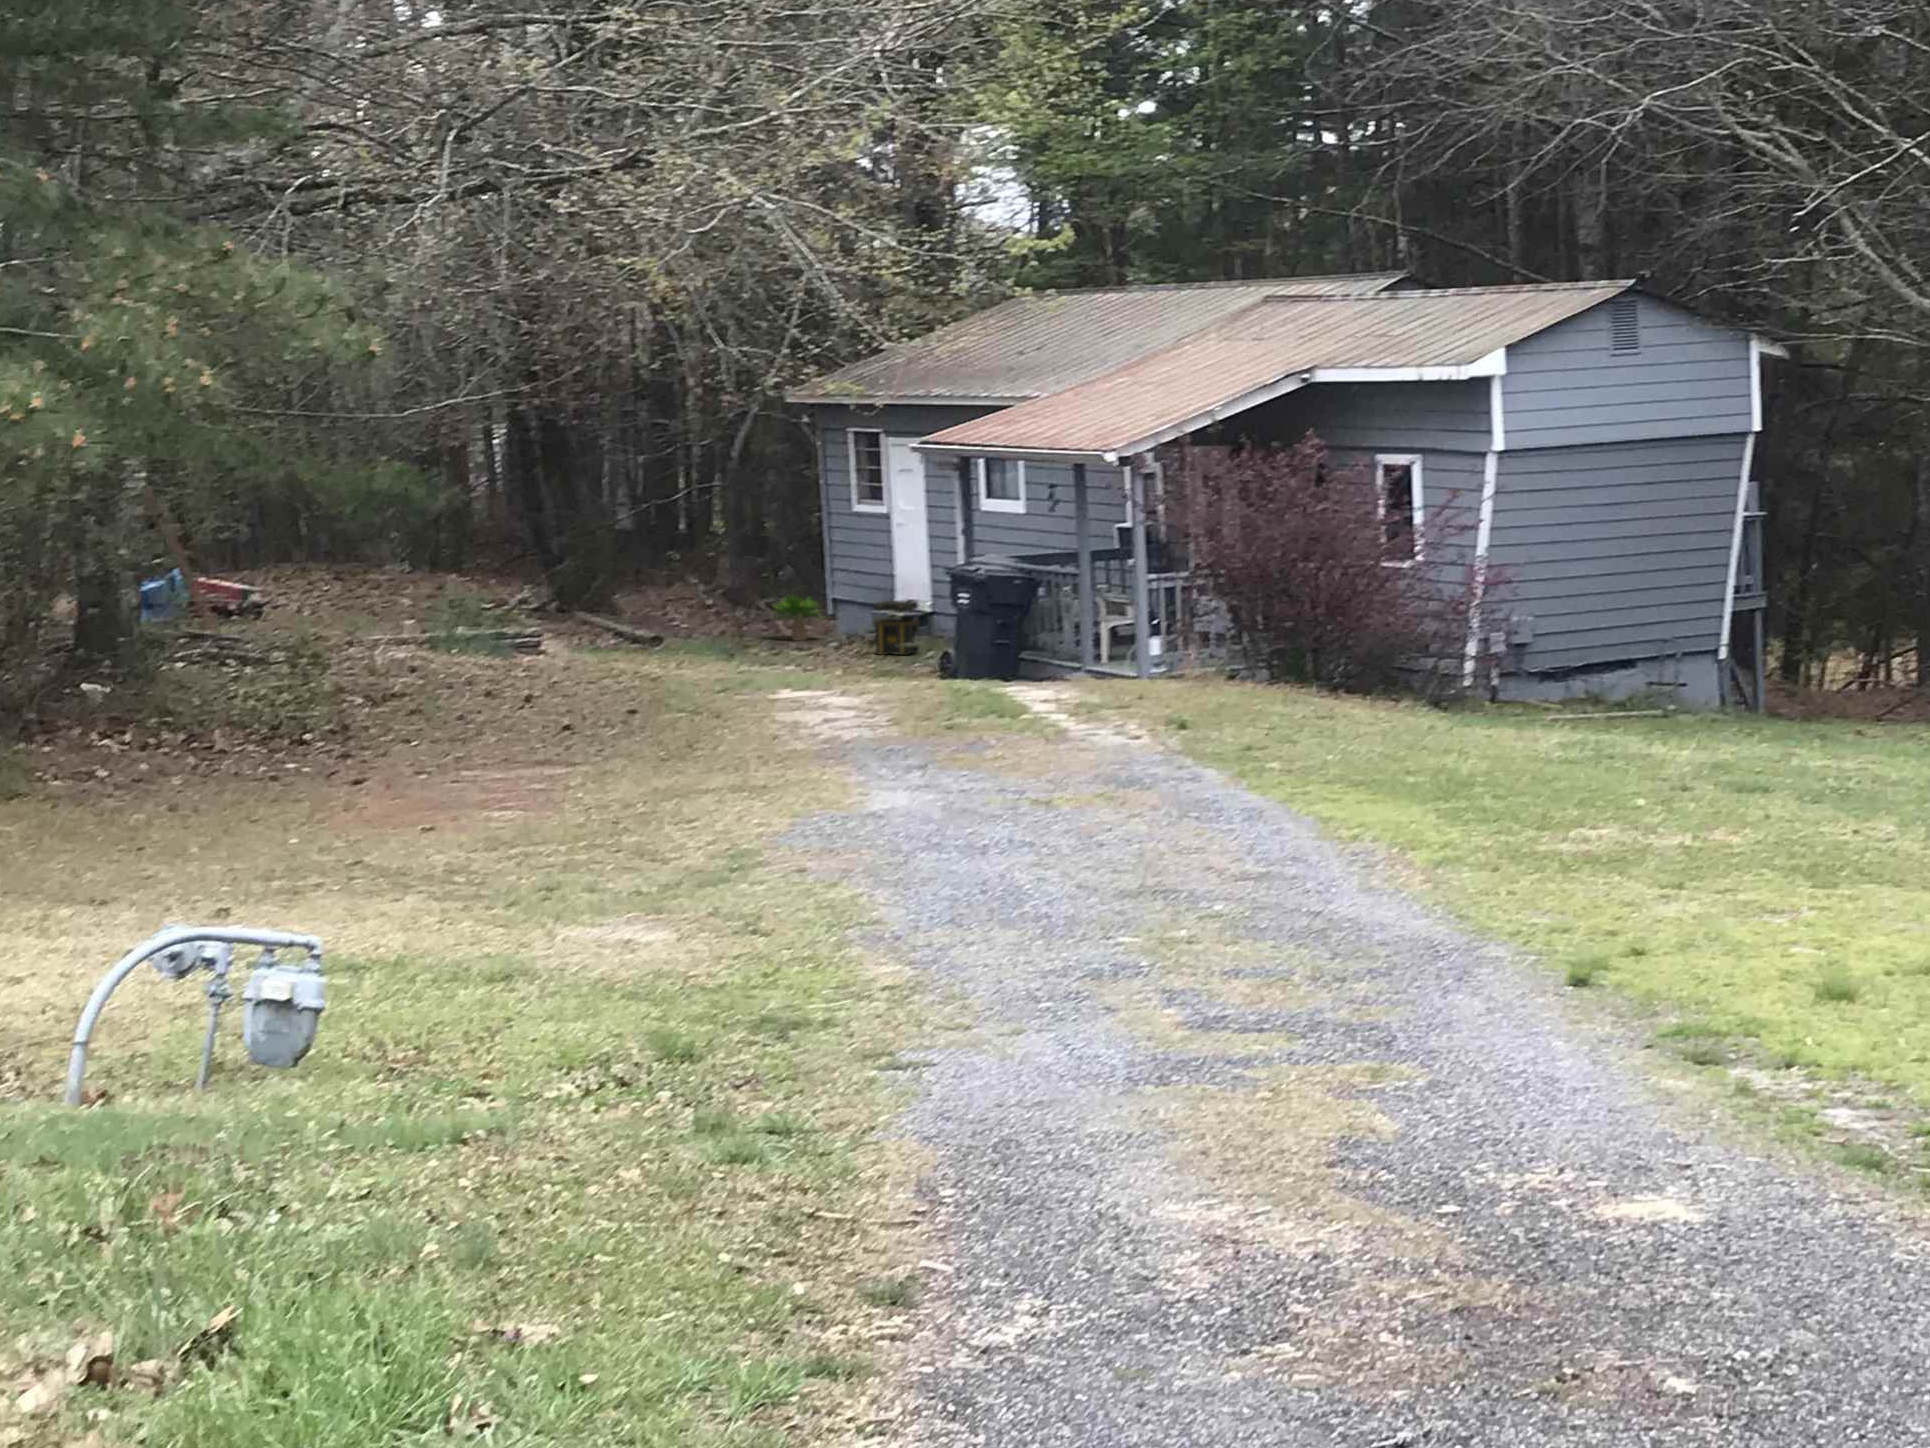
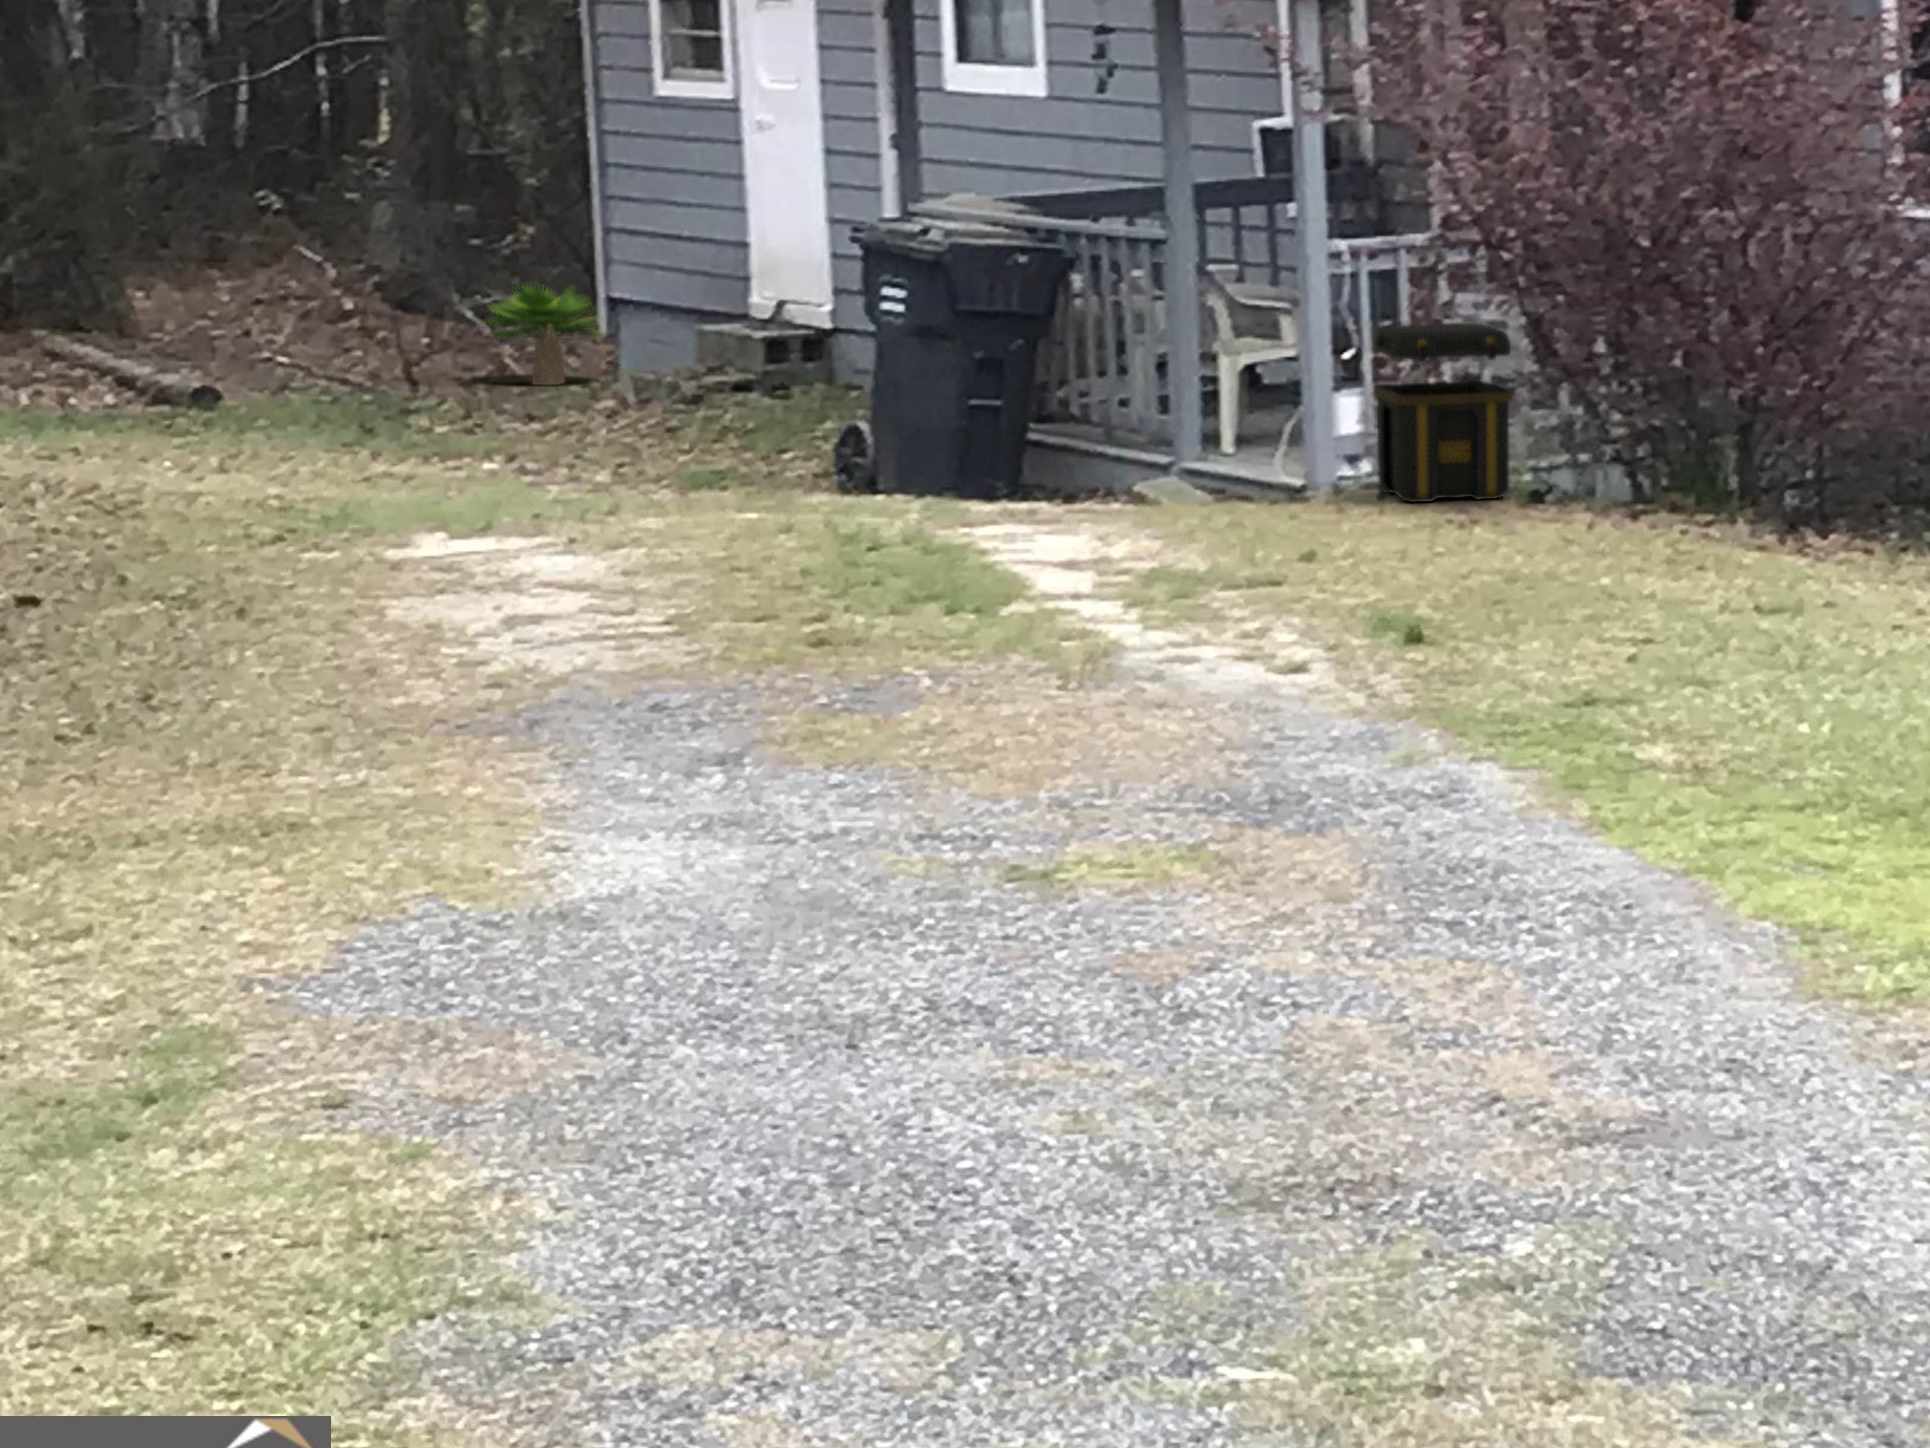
toolbox: present [874,600,919,655] -> present [1374,323,1514,502]

